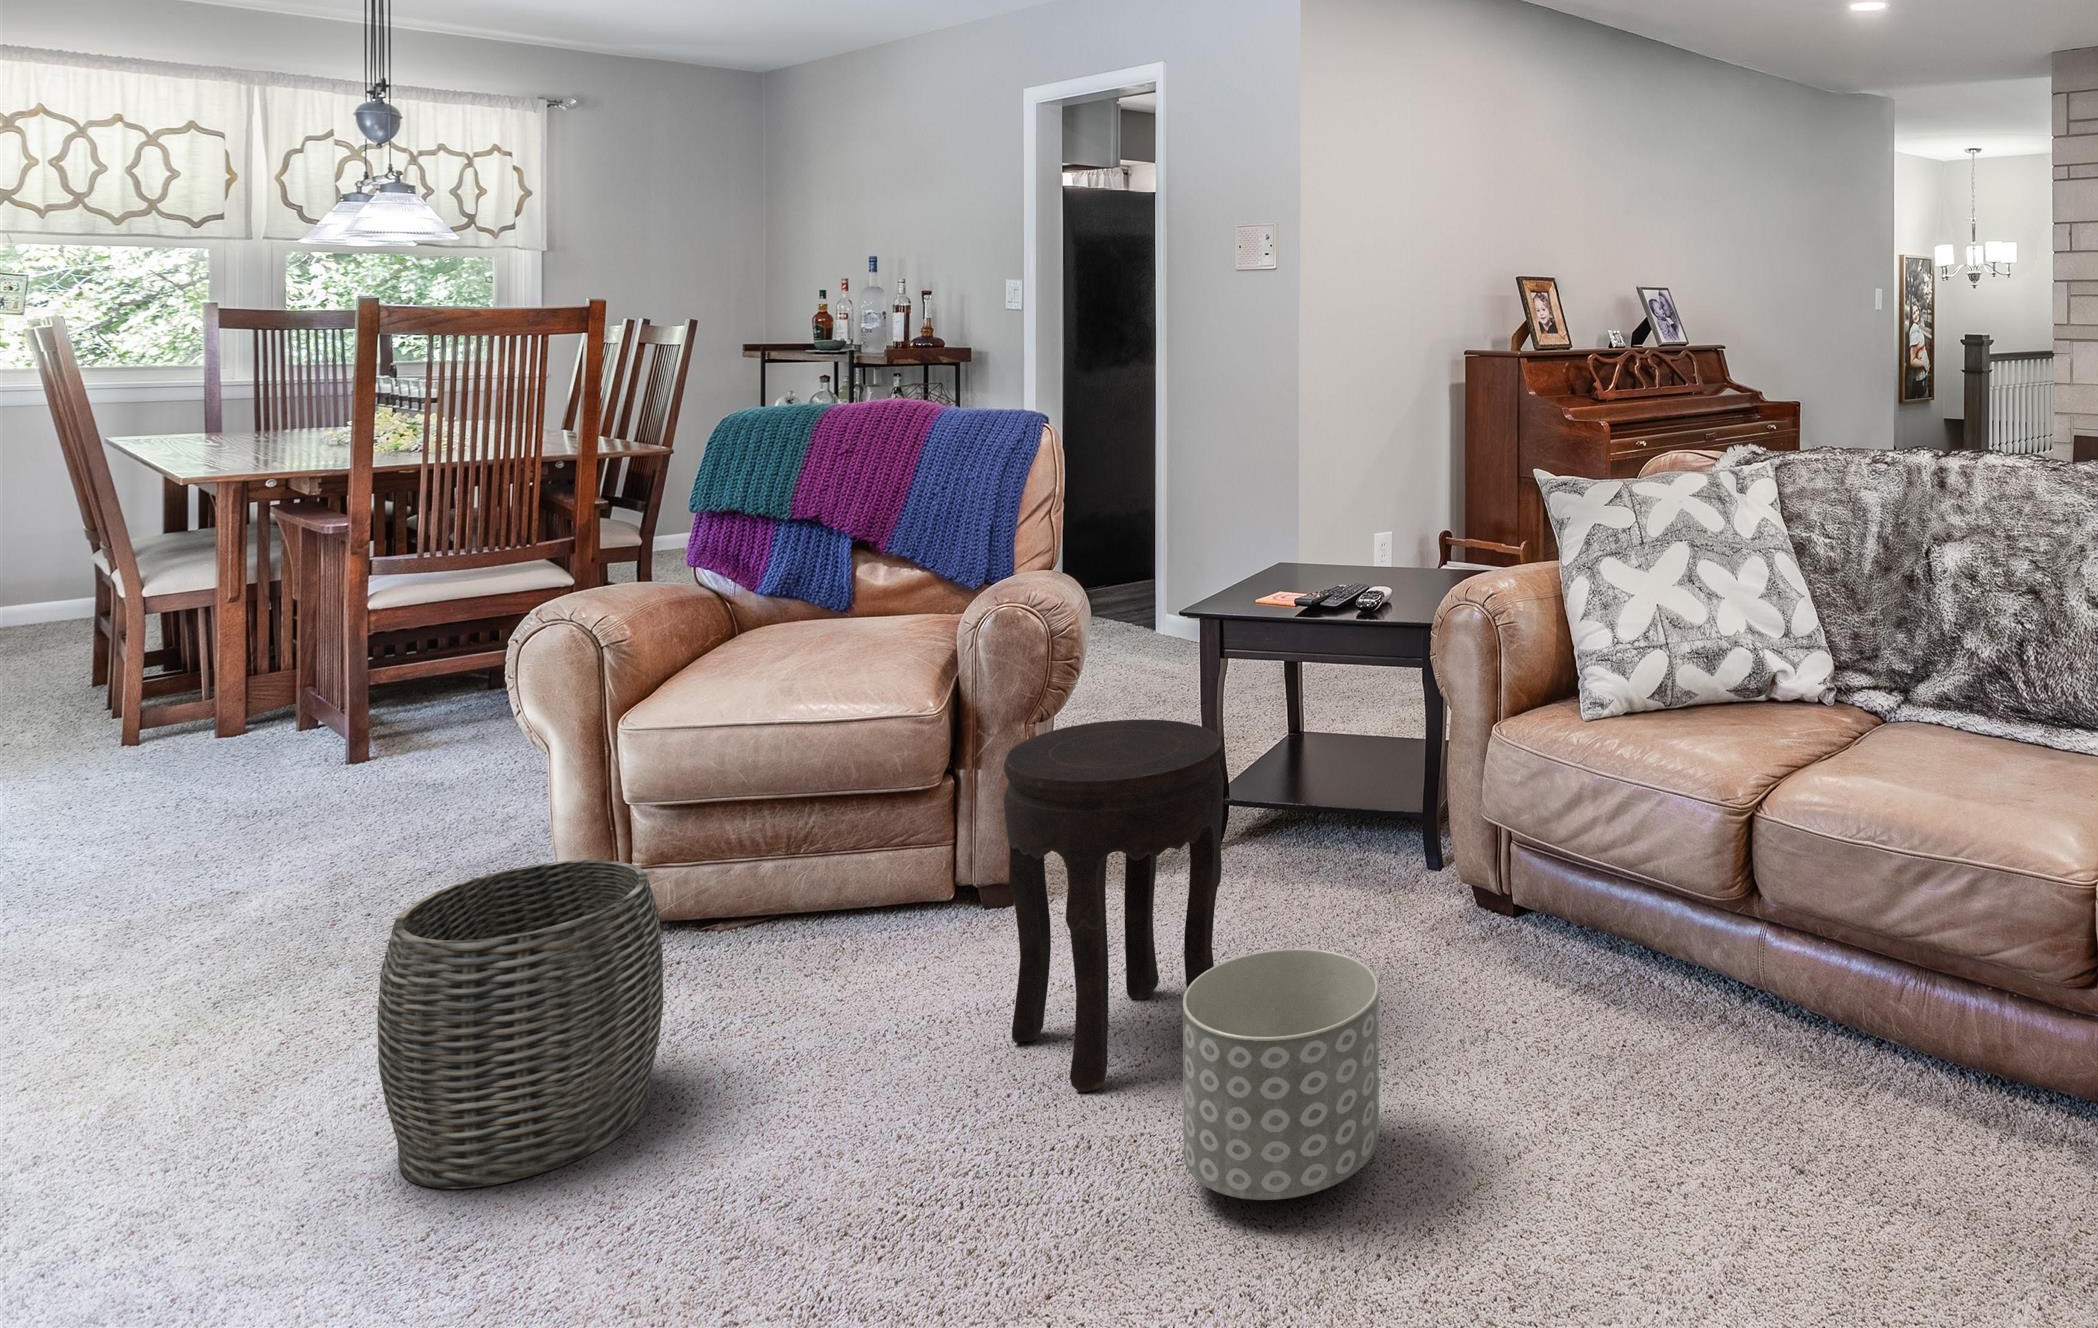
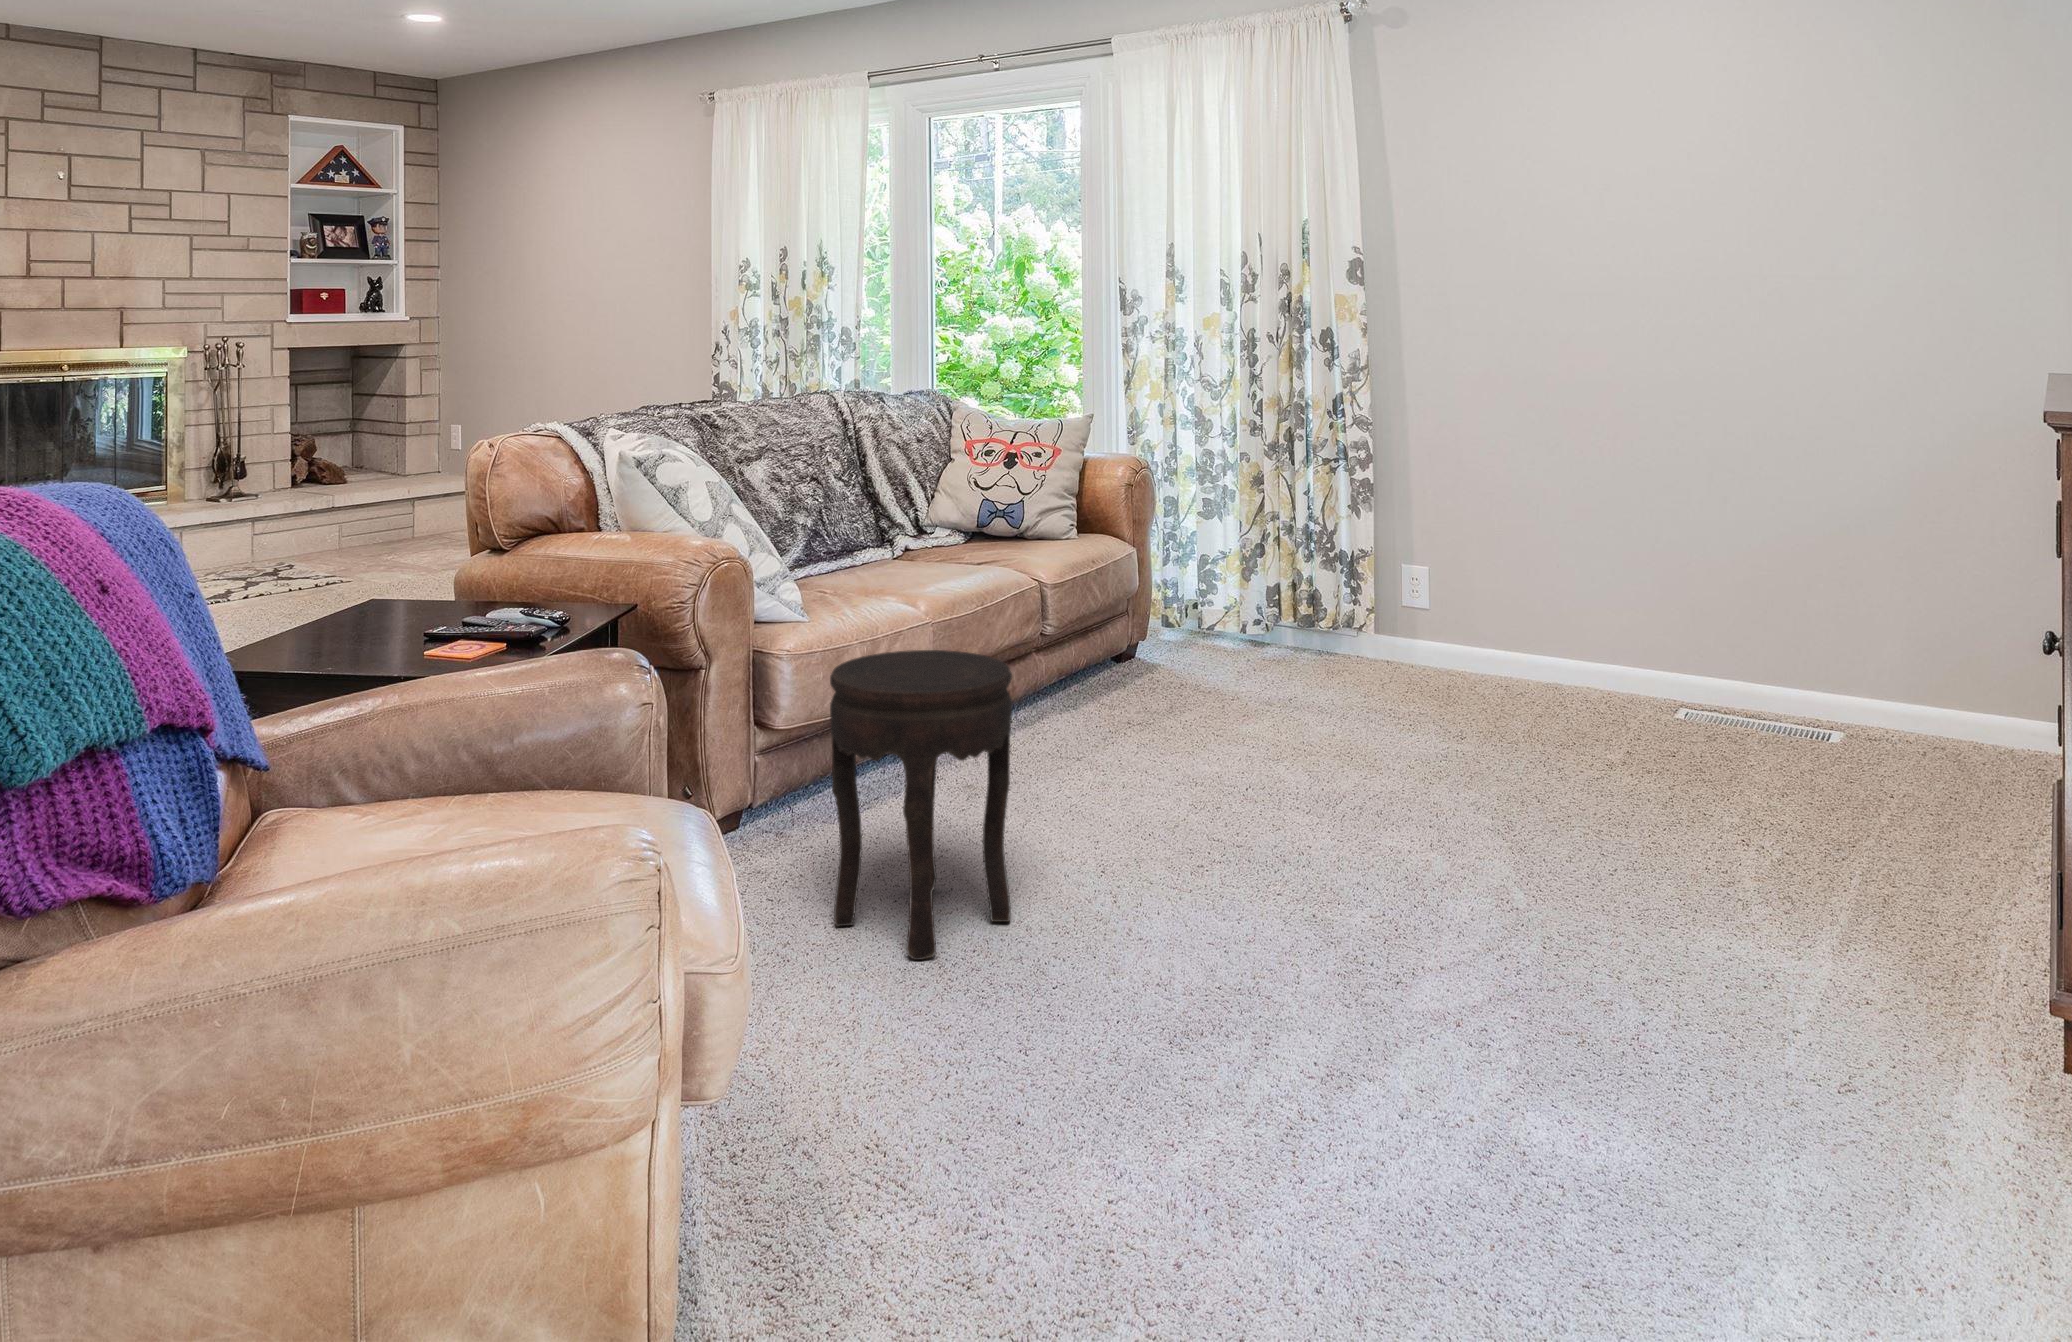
woven basket: present [378,860,663,1188] -> none [969,874,1220,1234]
planter: present [1183,949,1379,1200] -> none [1035,718,1160,863]

